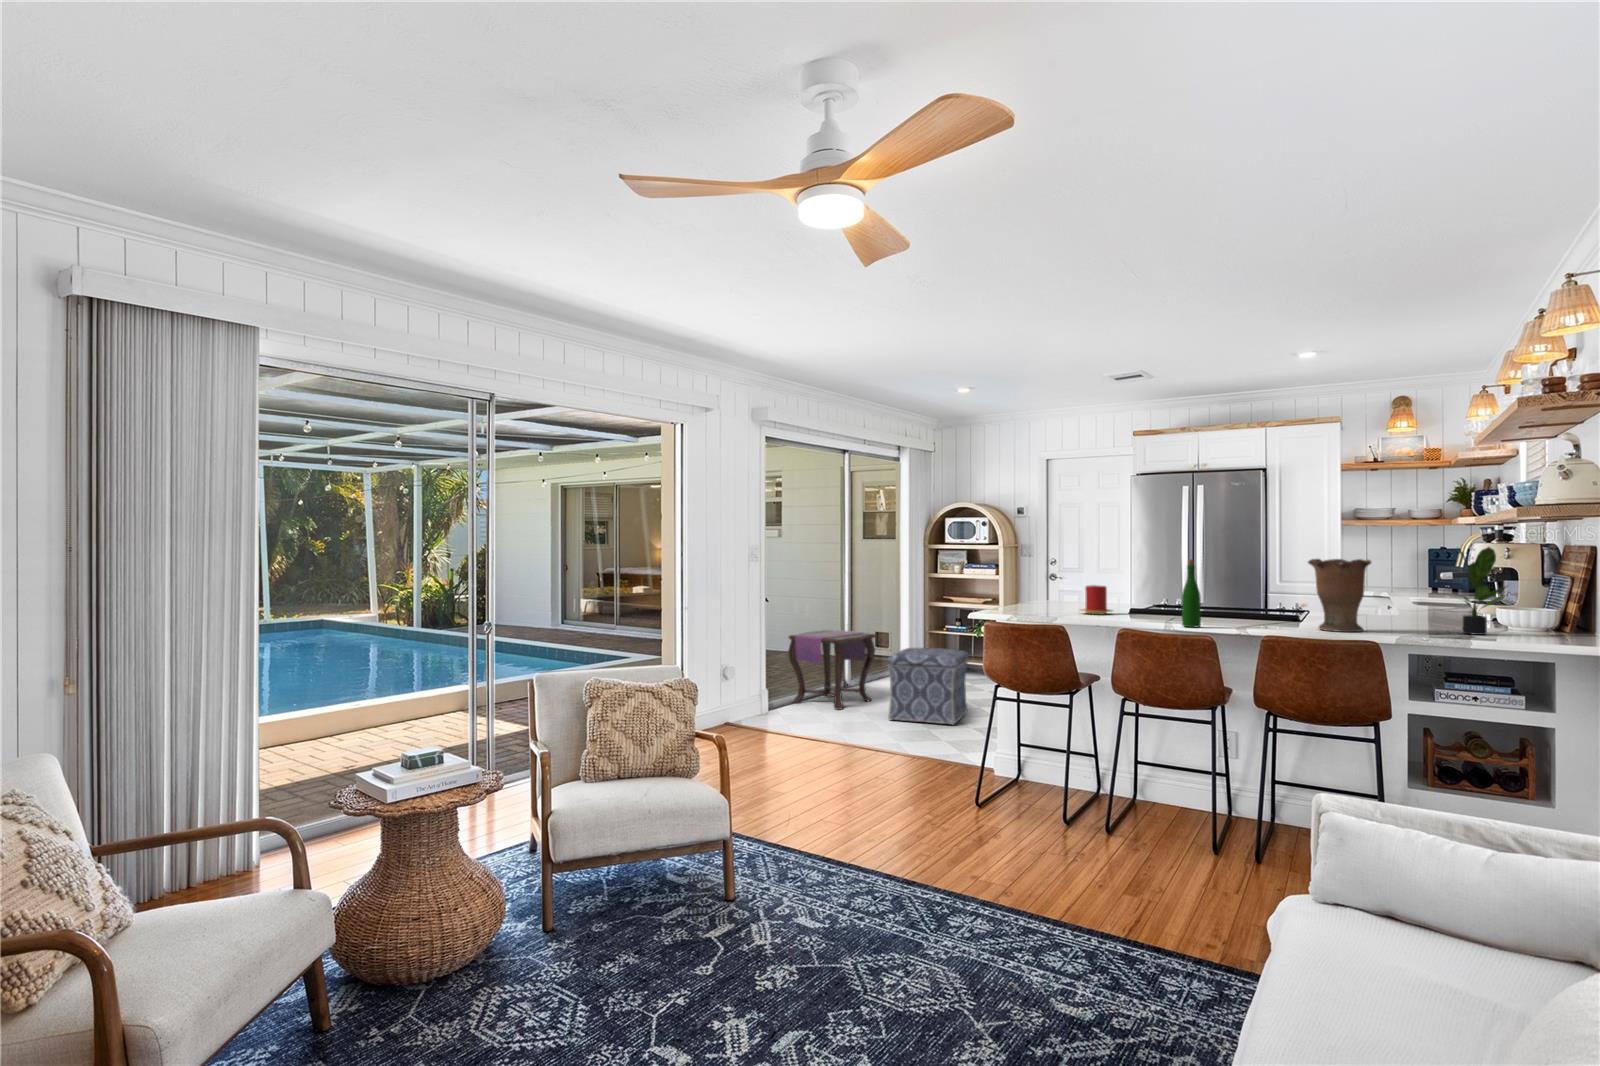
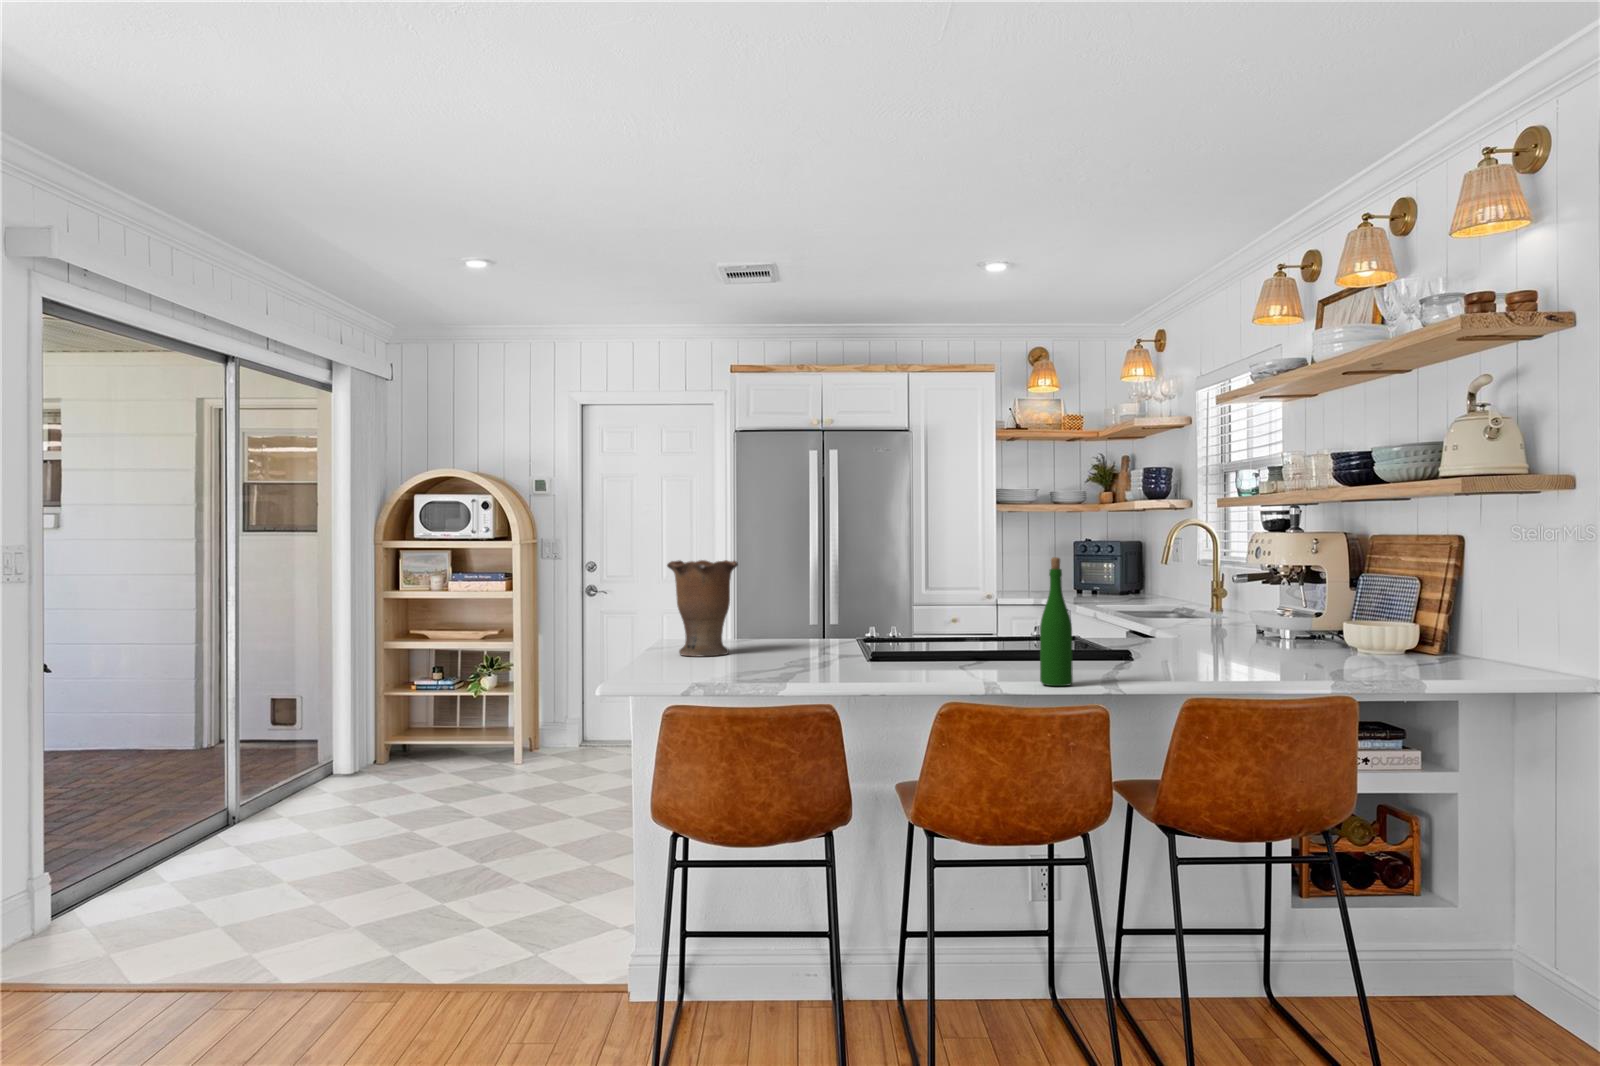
potted plant: present [1459,547,1506,635] -> none [1385,530,1486,668]
vase: present [1308,559,1371,632] -> present [667,560,738,657]
candle: present [1080,585,1113,615] -> none [776,609,838,664]
side table: present [788,630,876,710] -> none [97,713,305,885]
ottoman: present [887,648,969,725] -> none [347,734,500,894]

